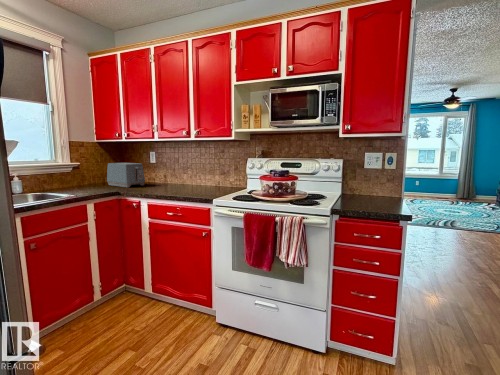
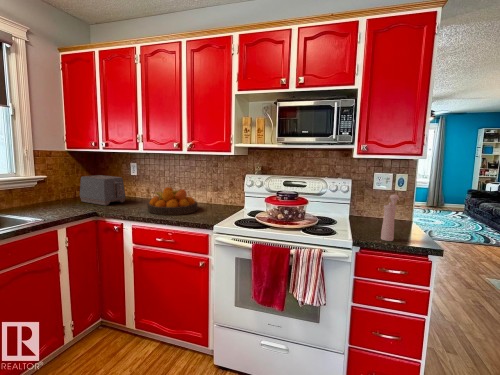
pepper mill: none [359,169,378,210] -> present [381,195,399,241]
fruit bowl: none [161,170,205,193] -> present [148,187,198,215]

